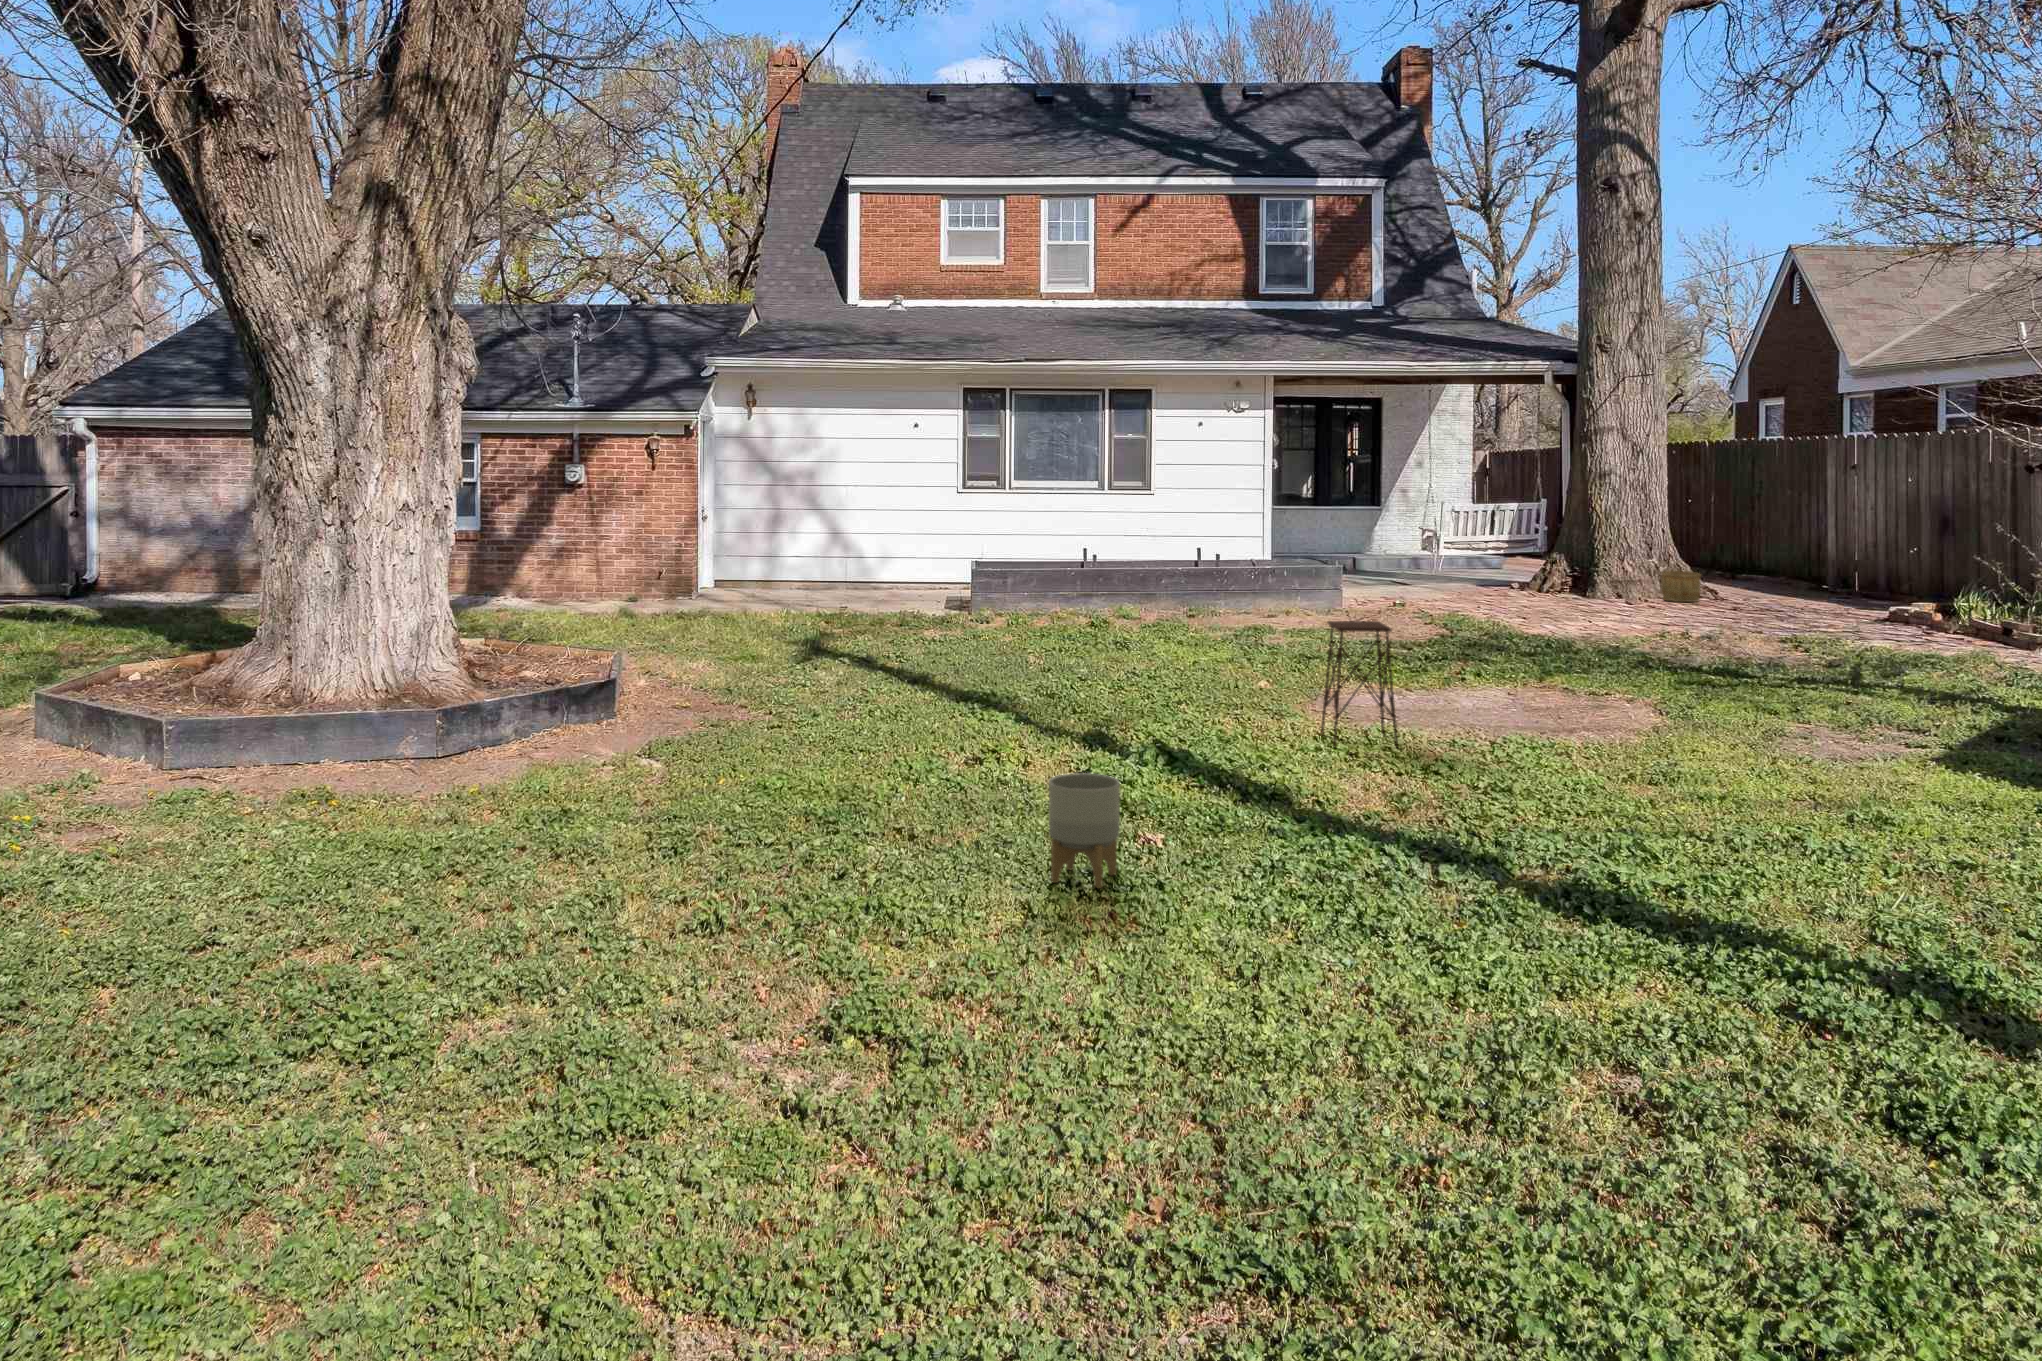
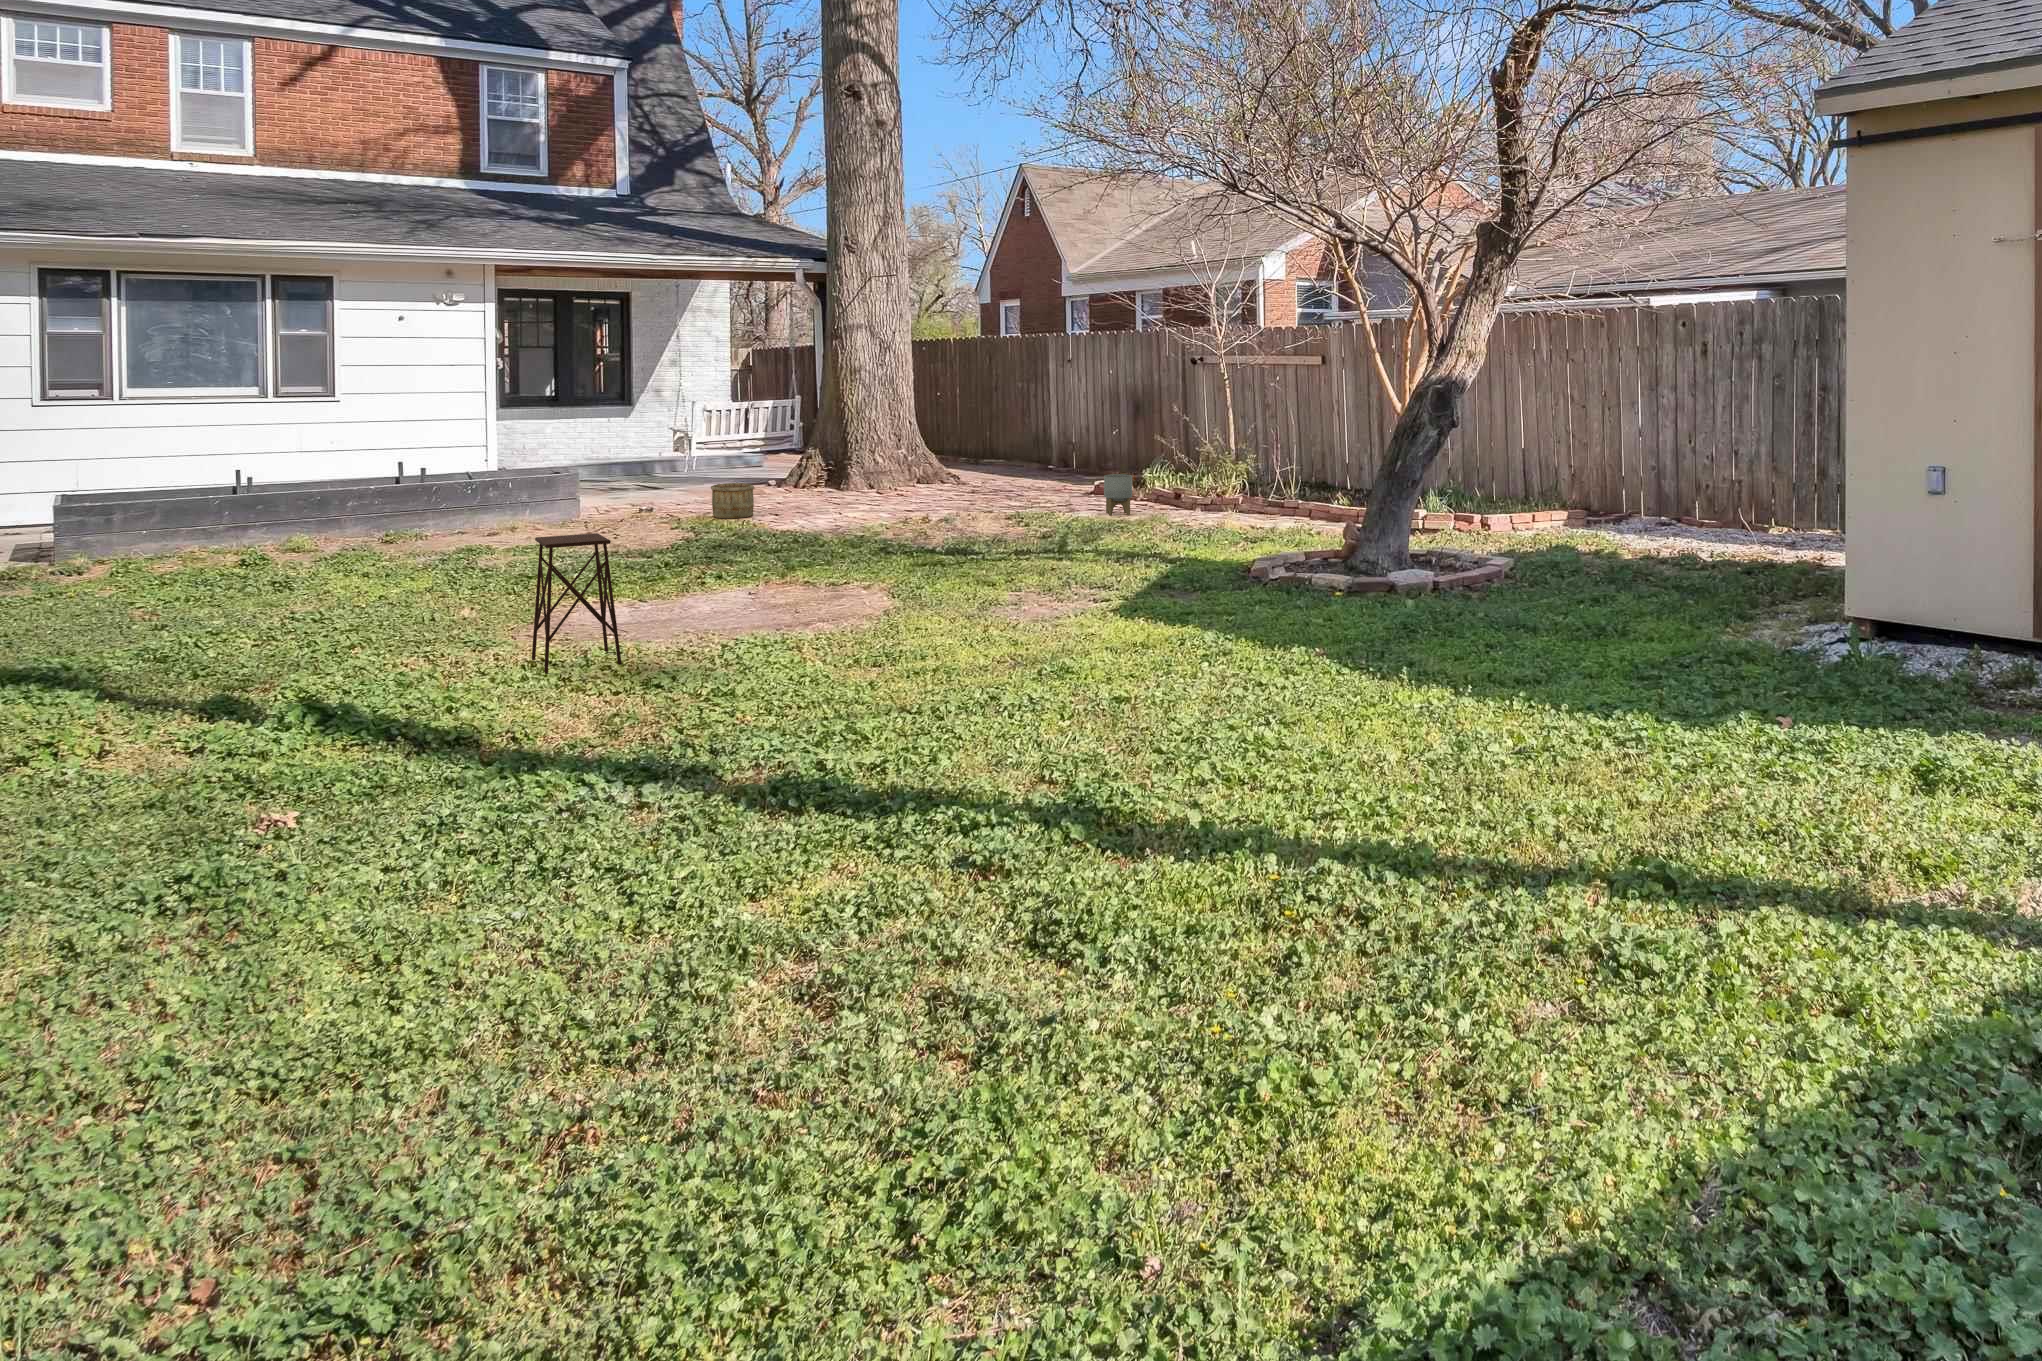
wooden bucket: present [1661,570,1701,602] -> present [711,483,755,518]
planter: present [1049,773,1120,888] -> present [1104,474,1132,515]

